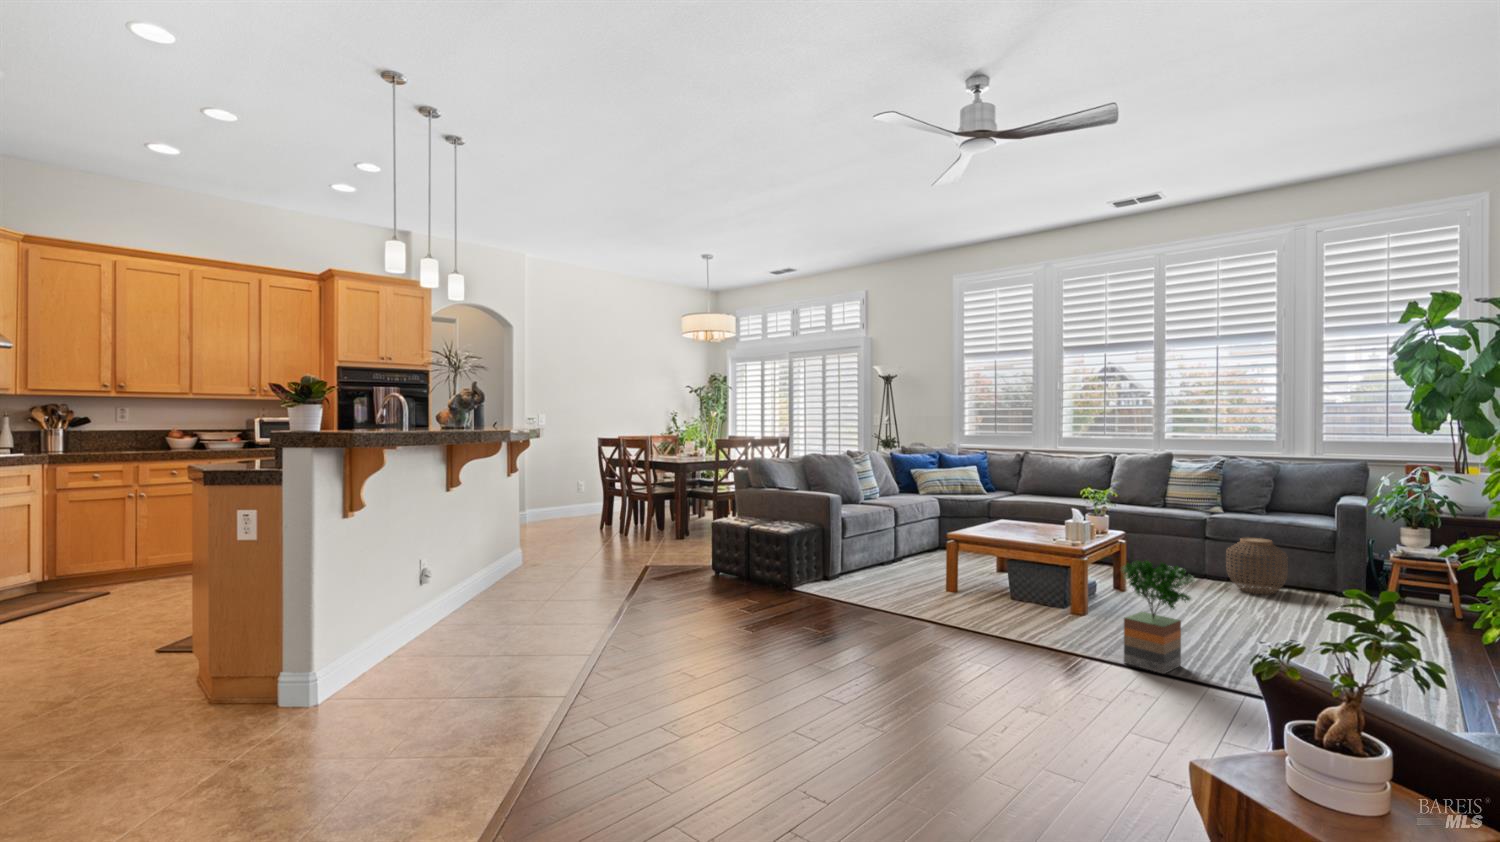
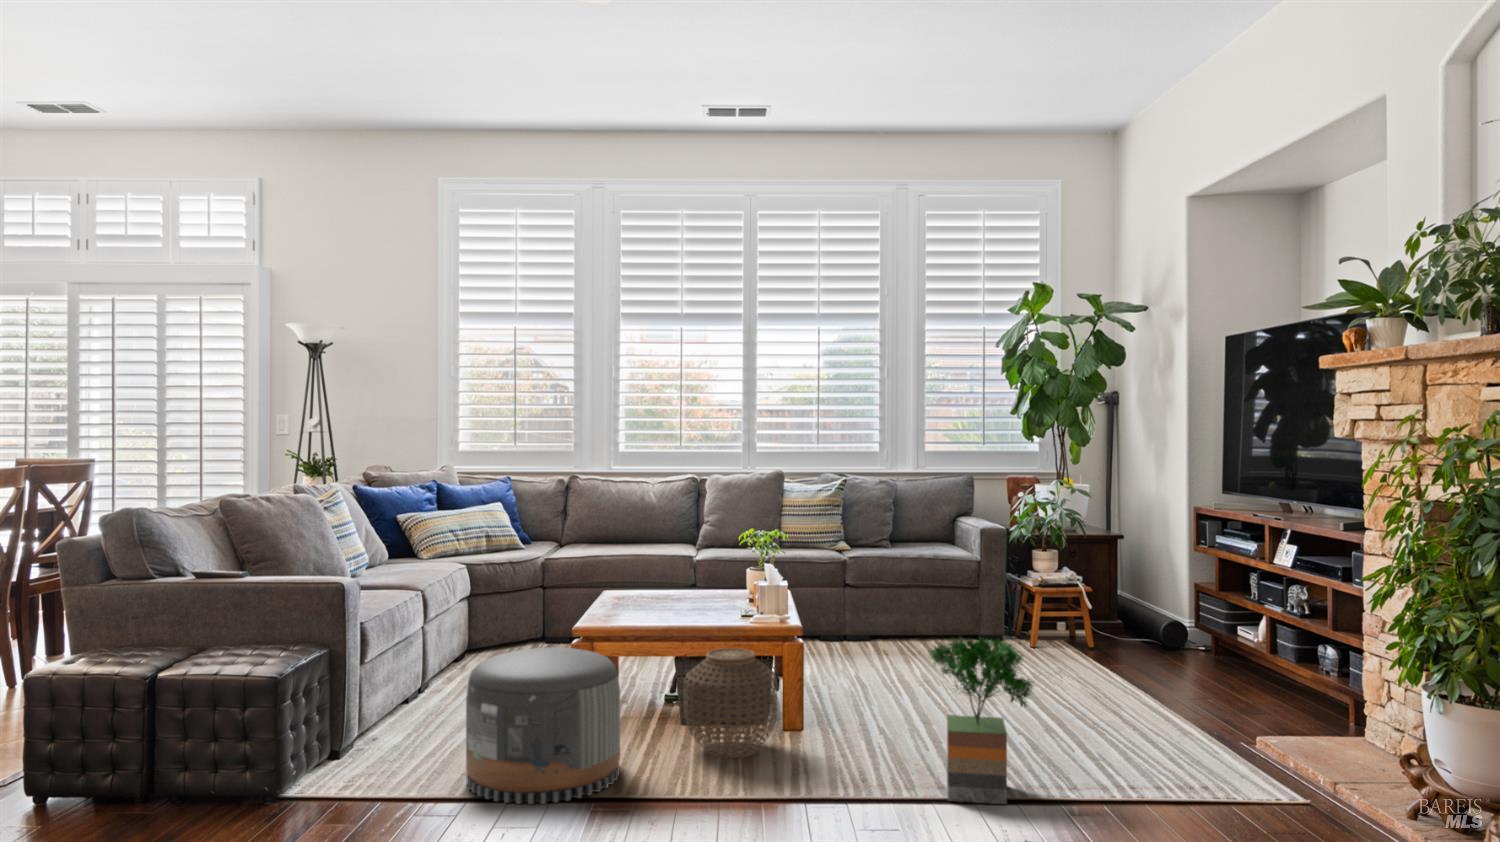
pouf: none [867,537,949,615] -> present [466,648,620,804]
woven basket: present [1226,537,1288,594] -> present [684,648,777,758]

